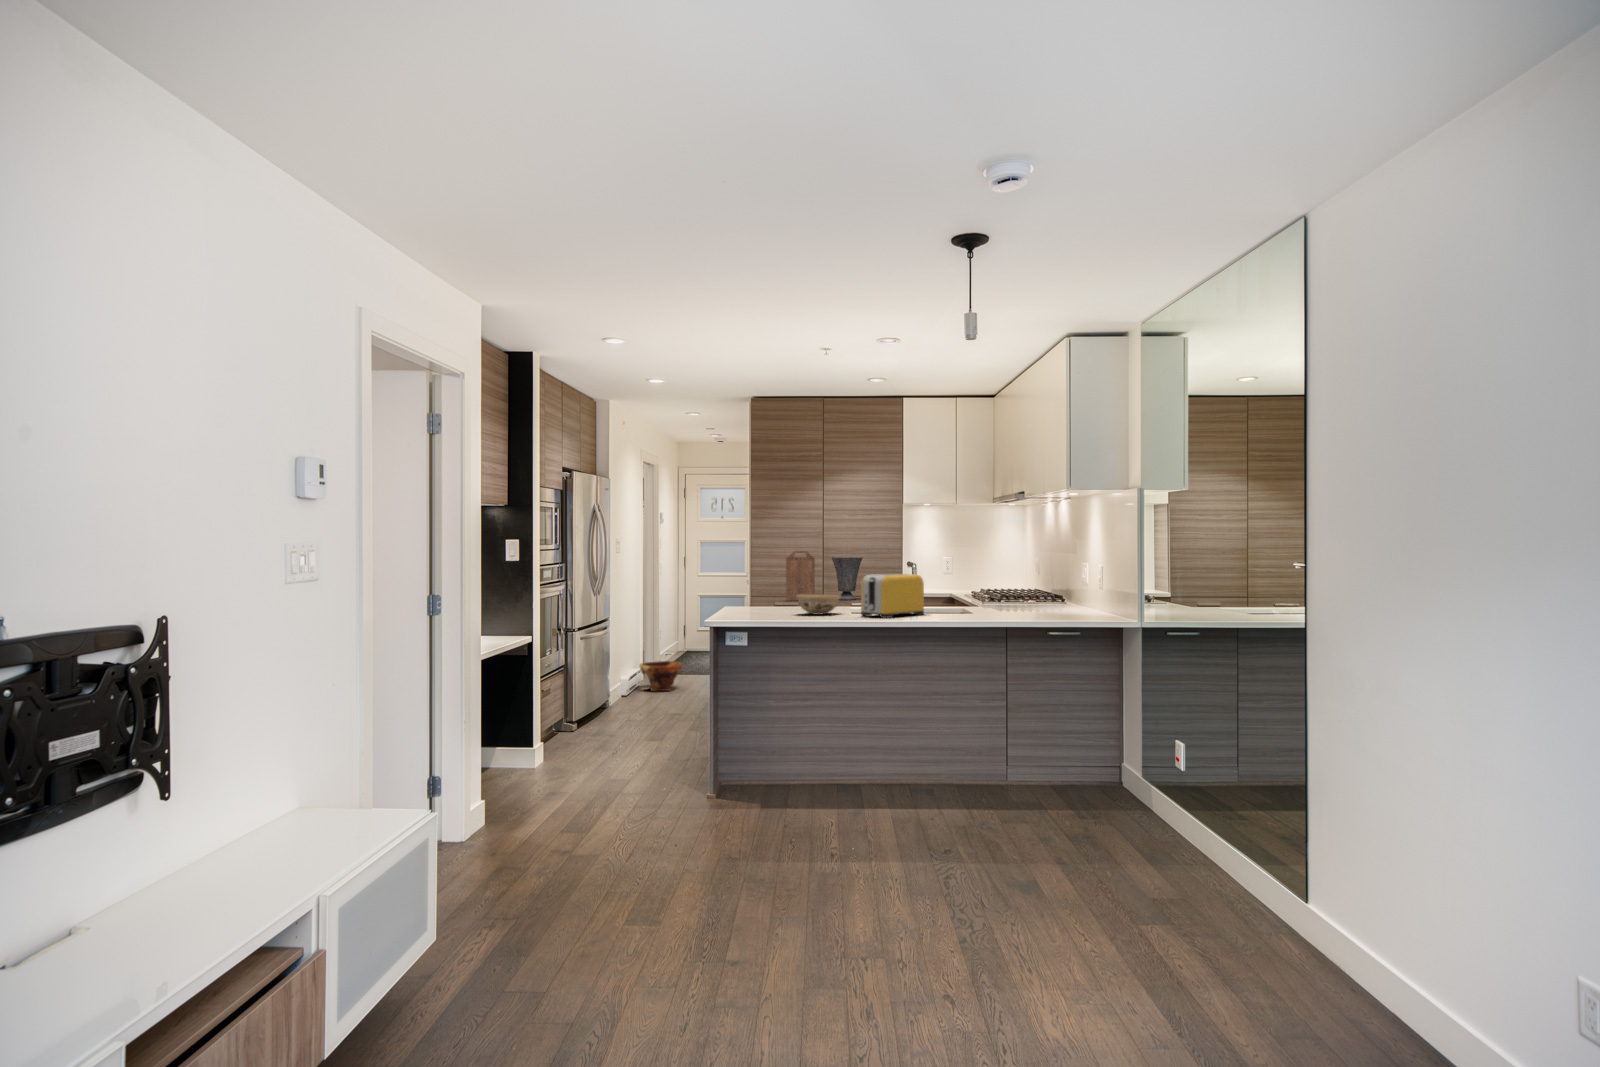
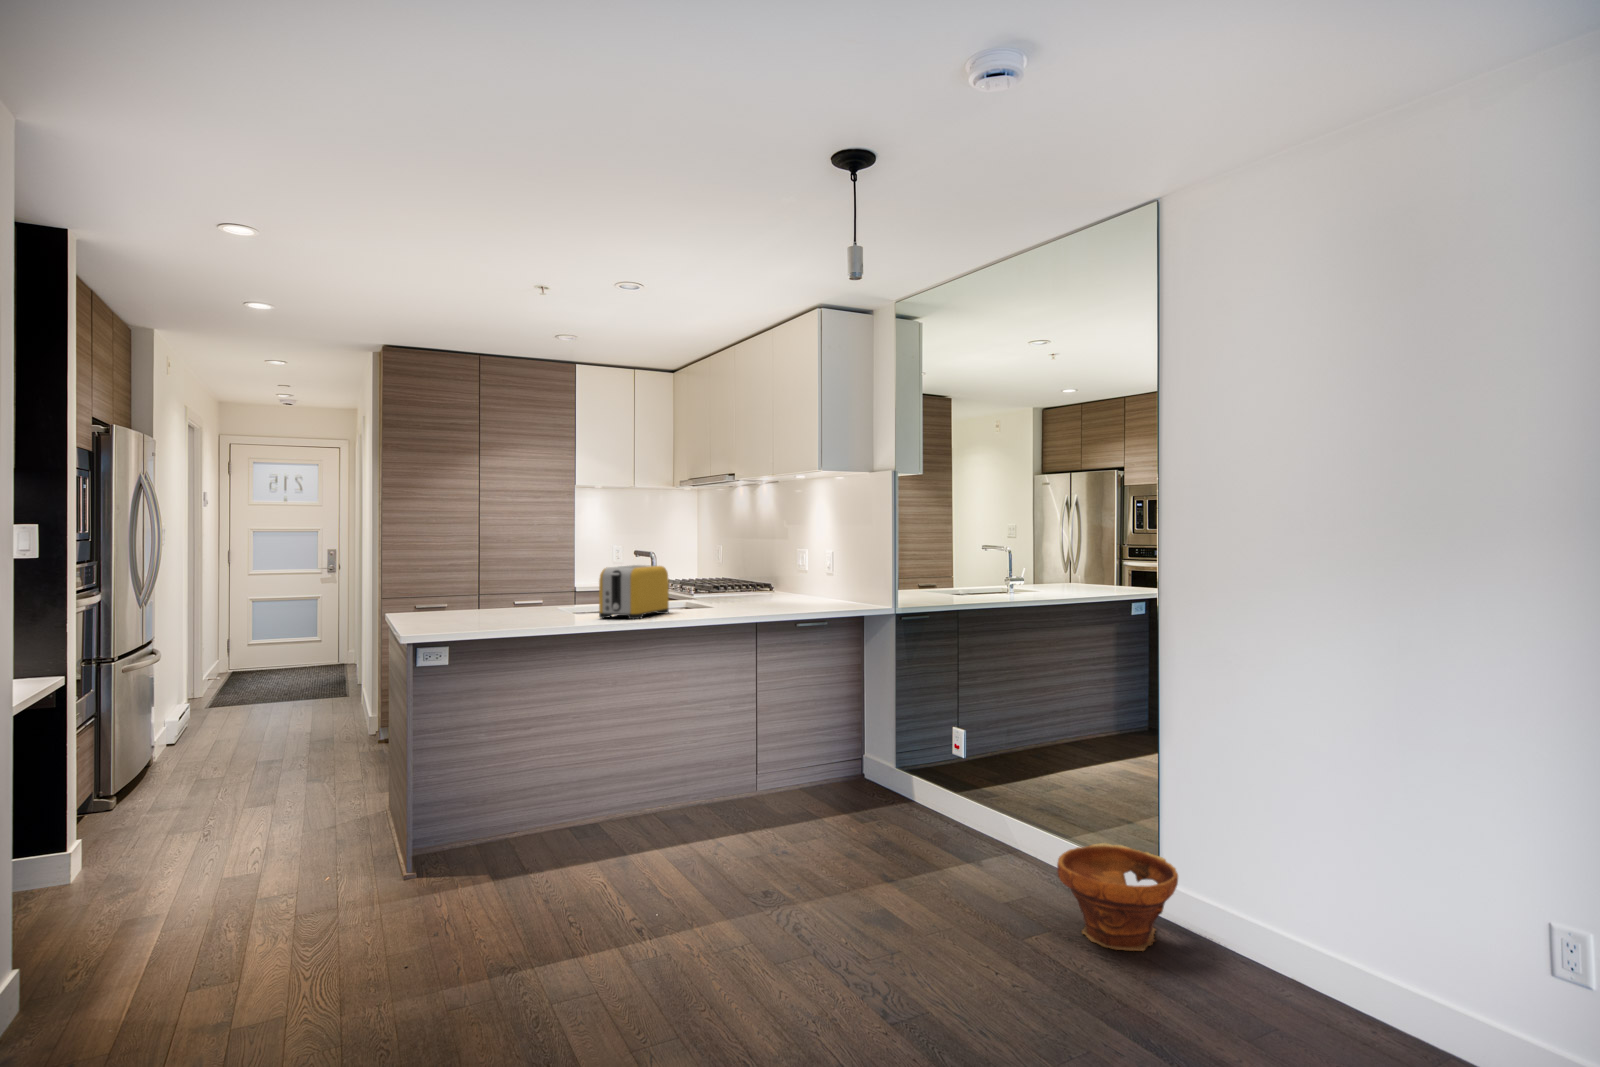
cutting board: present [786,550,815,601] -> none [430,540,467,603]
vase: present [832,556,863,600] -> none [489,547,528,599]
ceramic bowl: present [797,595,841,615] -> none [502,594,561,619]
planter: present [639,661,682,691] -> present [1057,843,1178,951]

